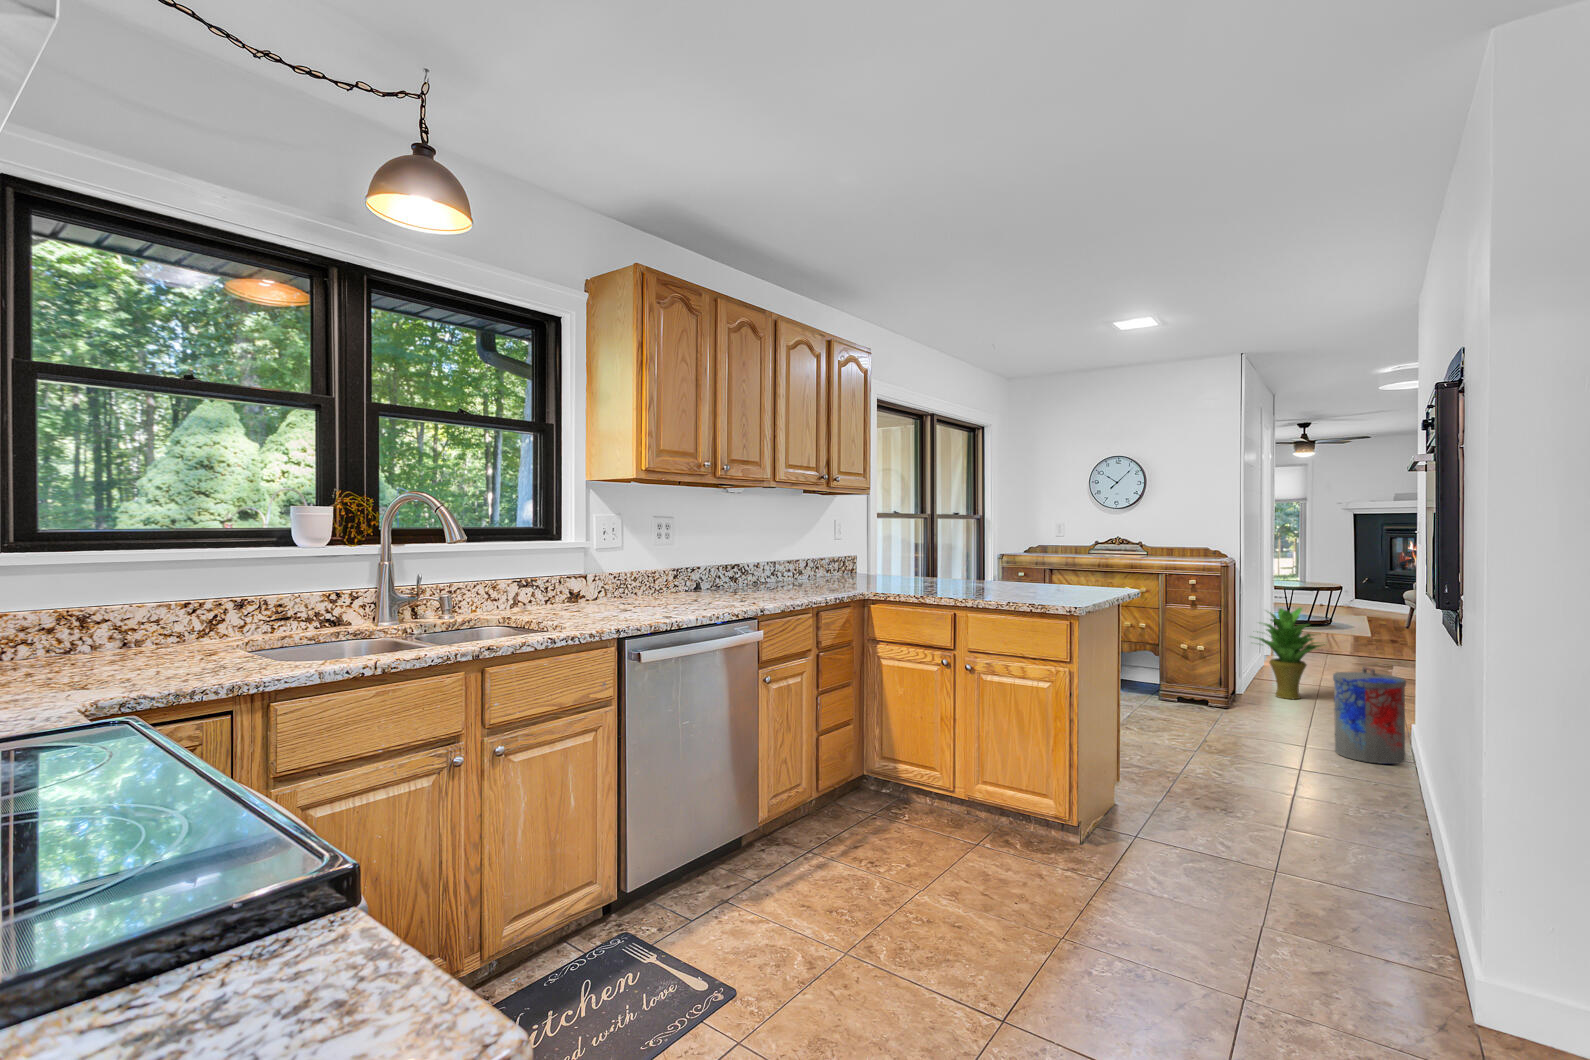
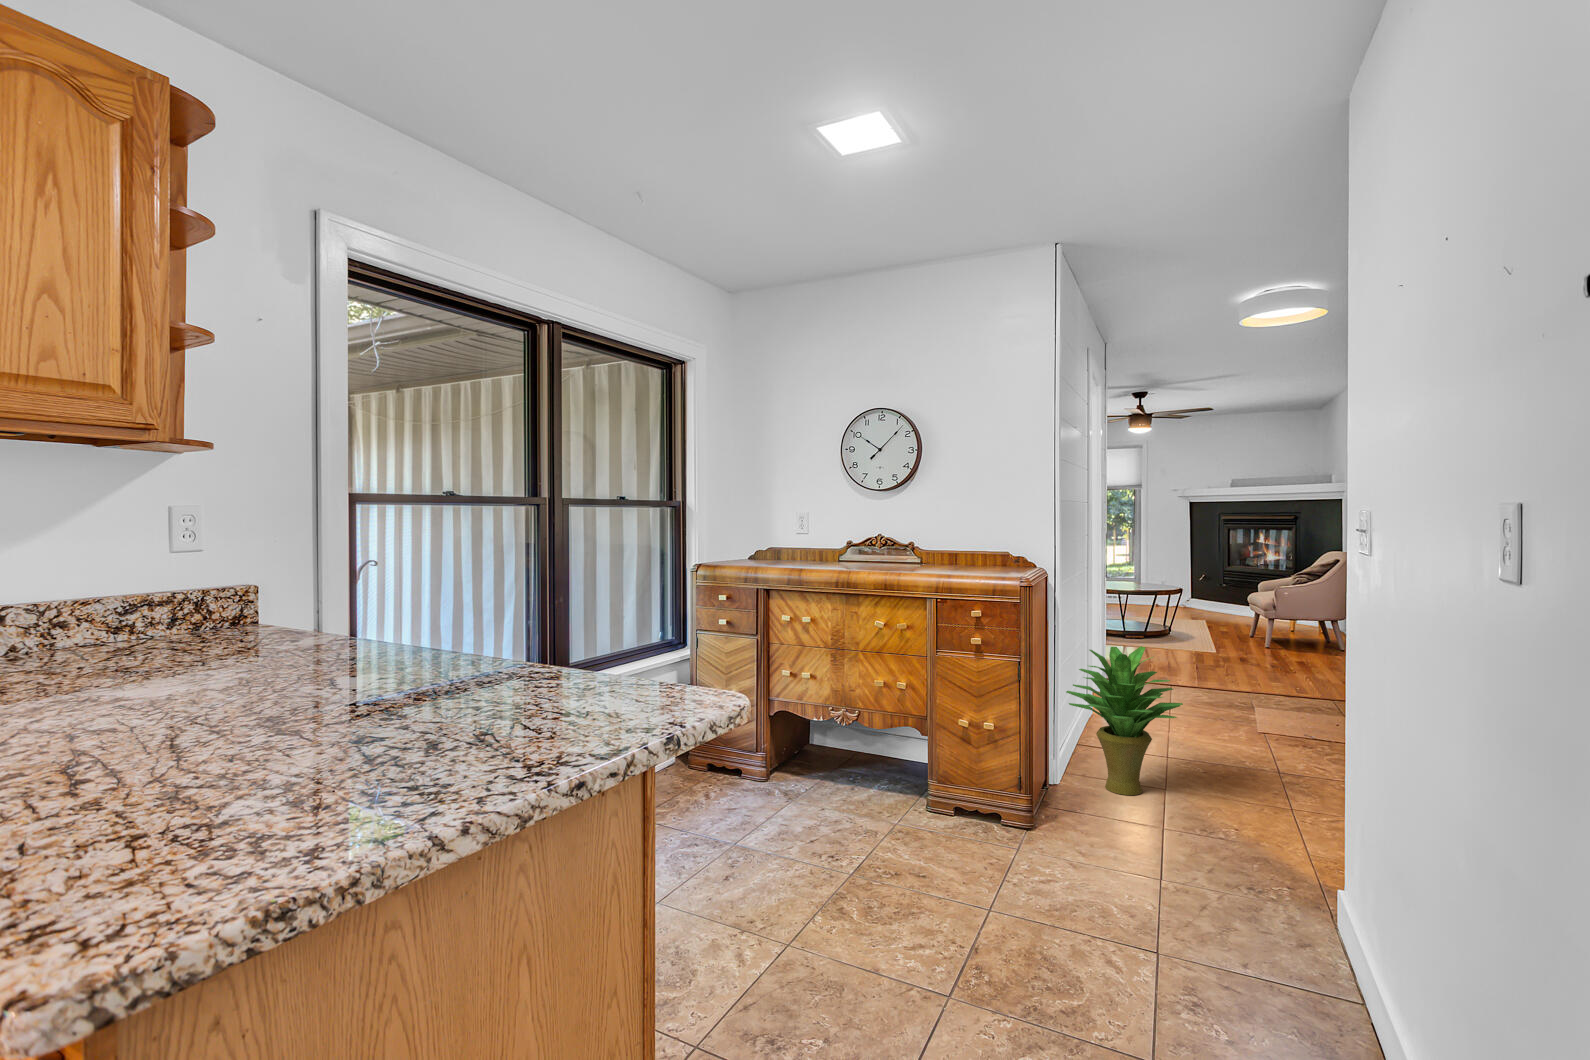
trash can: present [1333,666,1406,764] -> none [1209,804,1353,1025]

